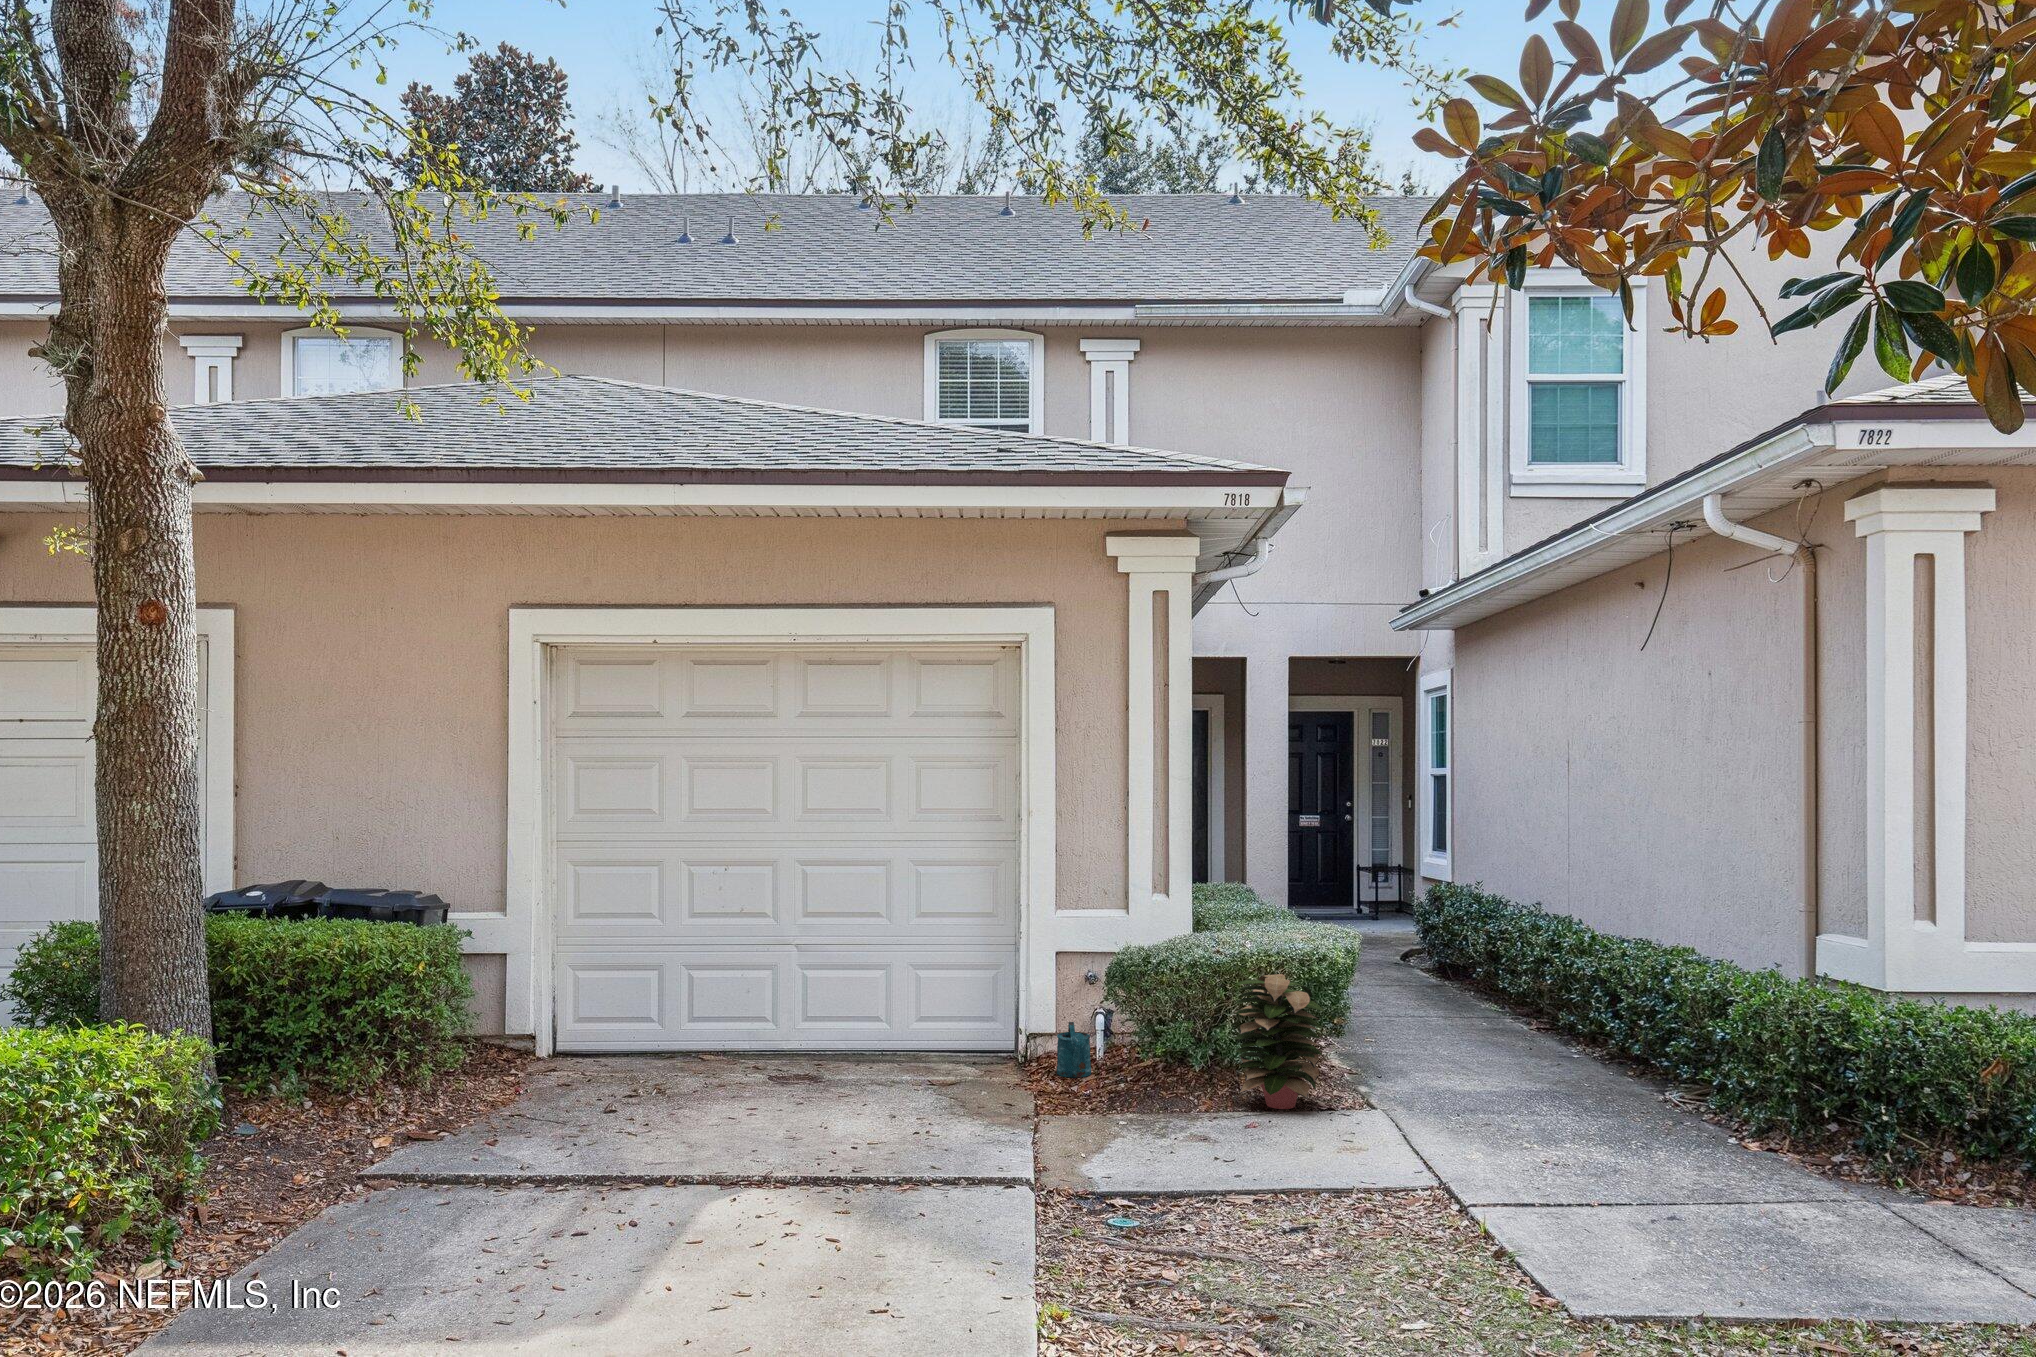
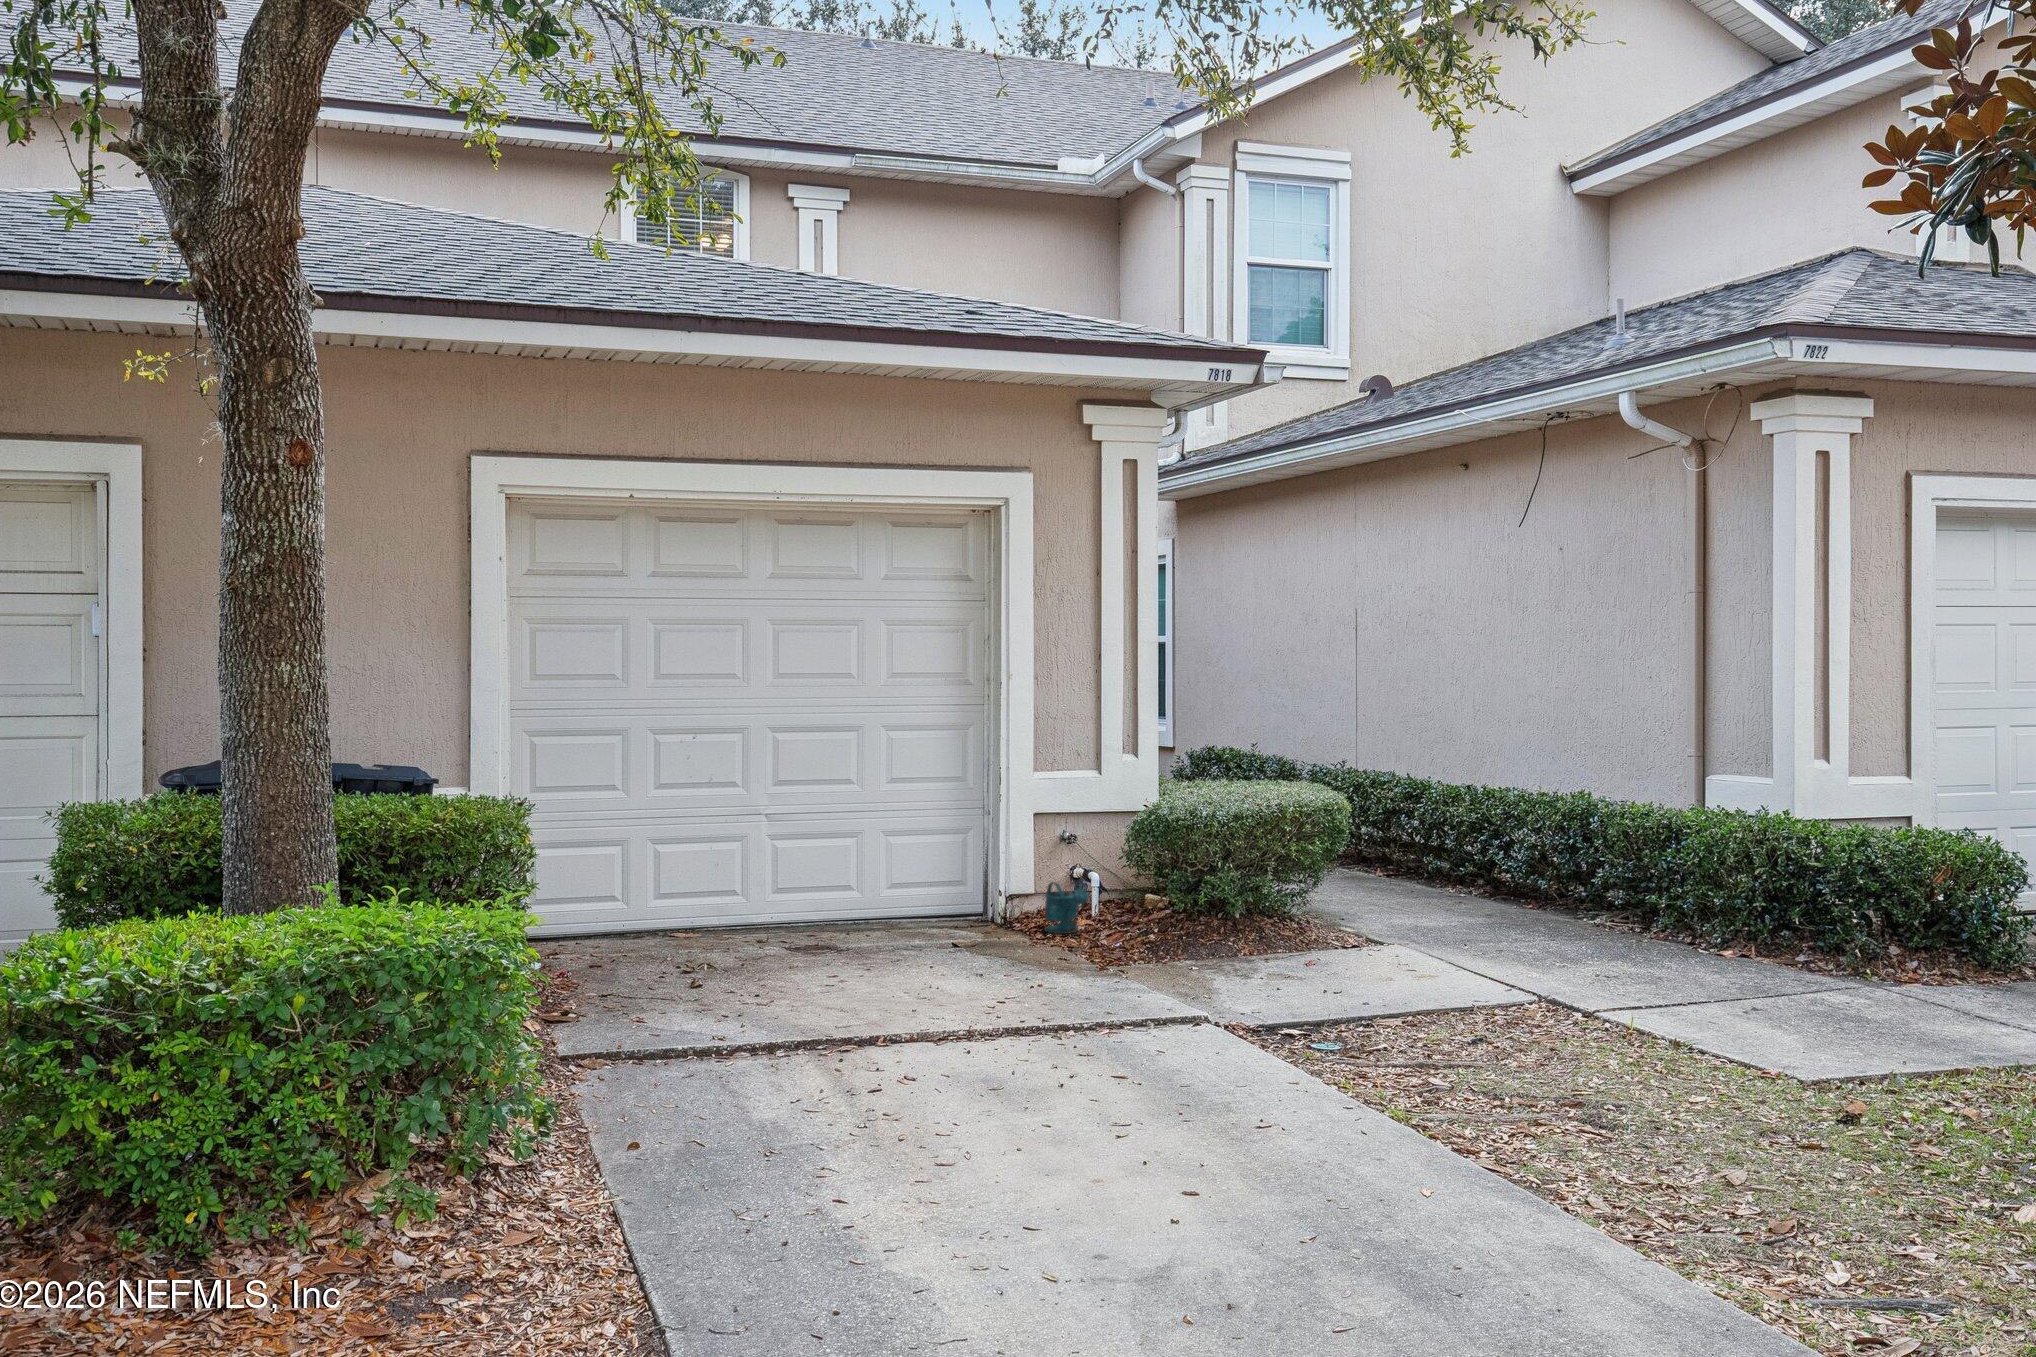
decorative plant: present [1234,974,1324,1109] -> none [1236,821,1322,942]

